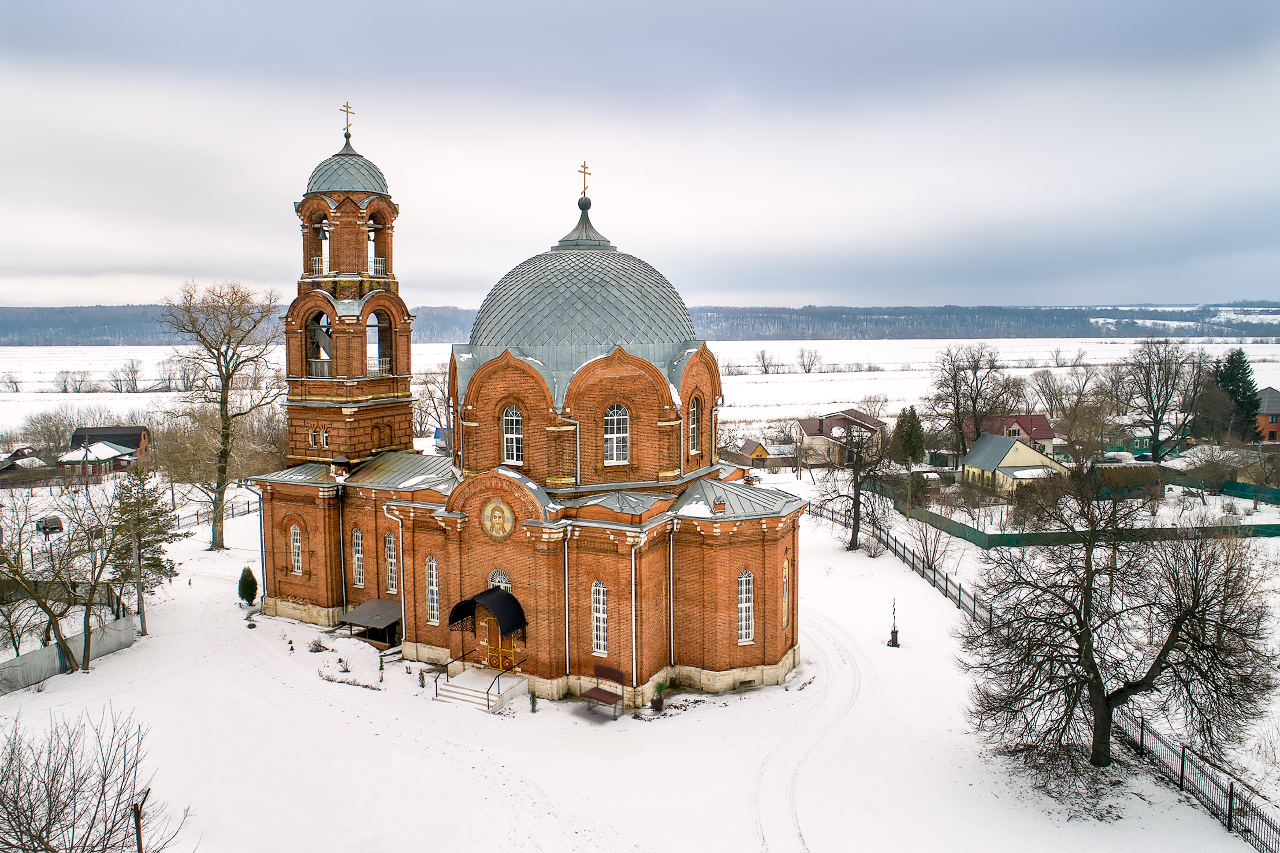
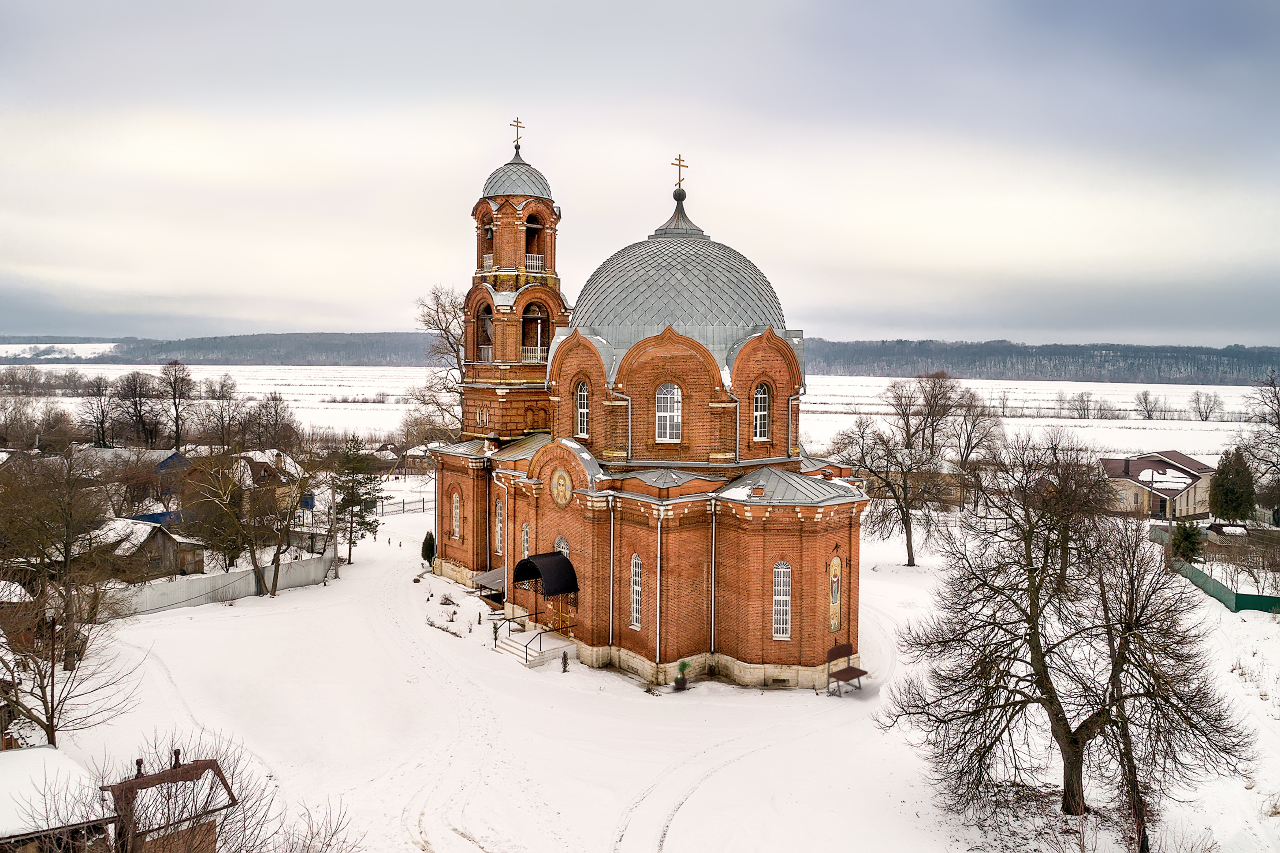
bench: present [582,664,625,720] -> present [826,643,868,697]

